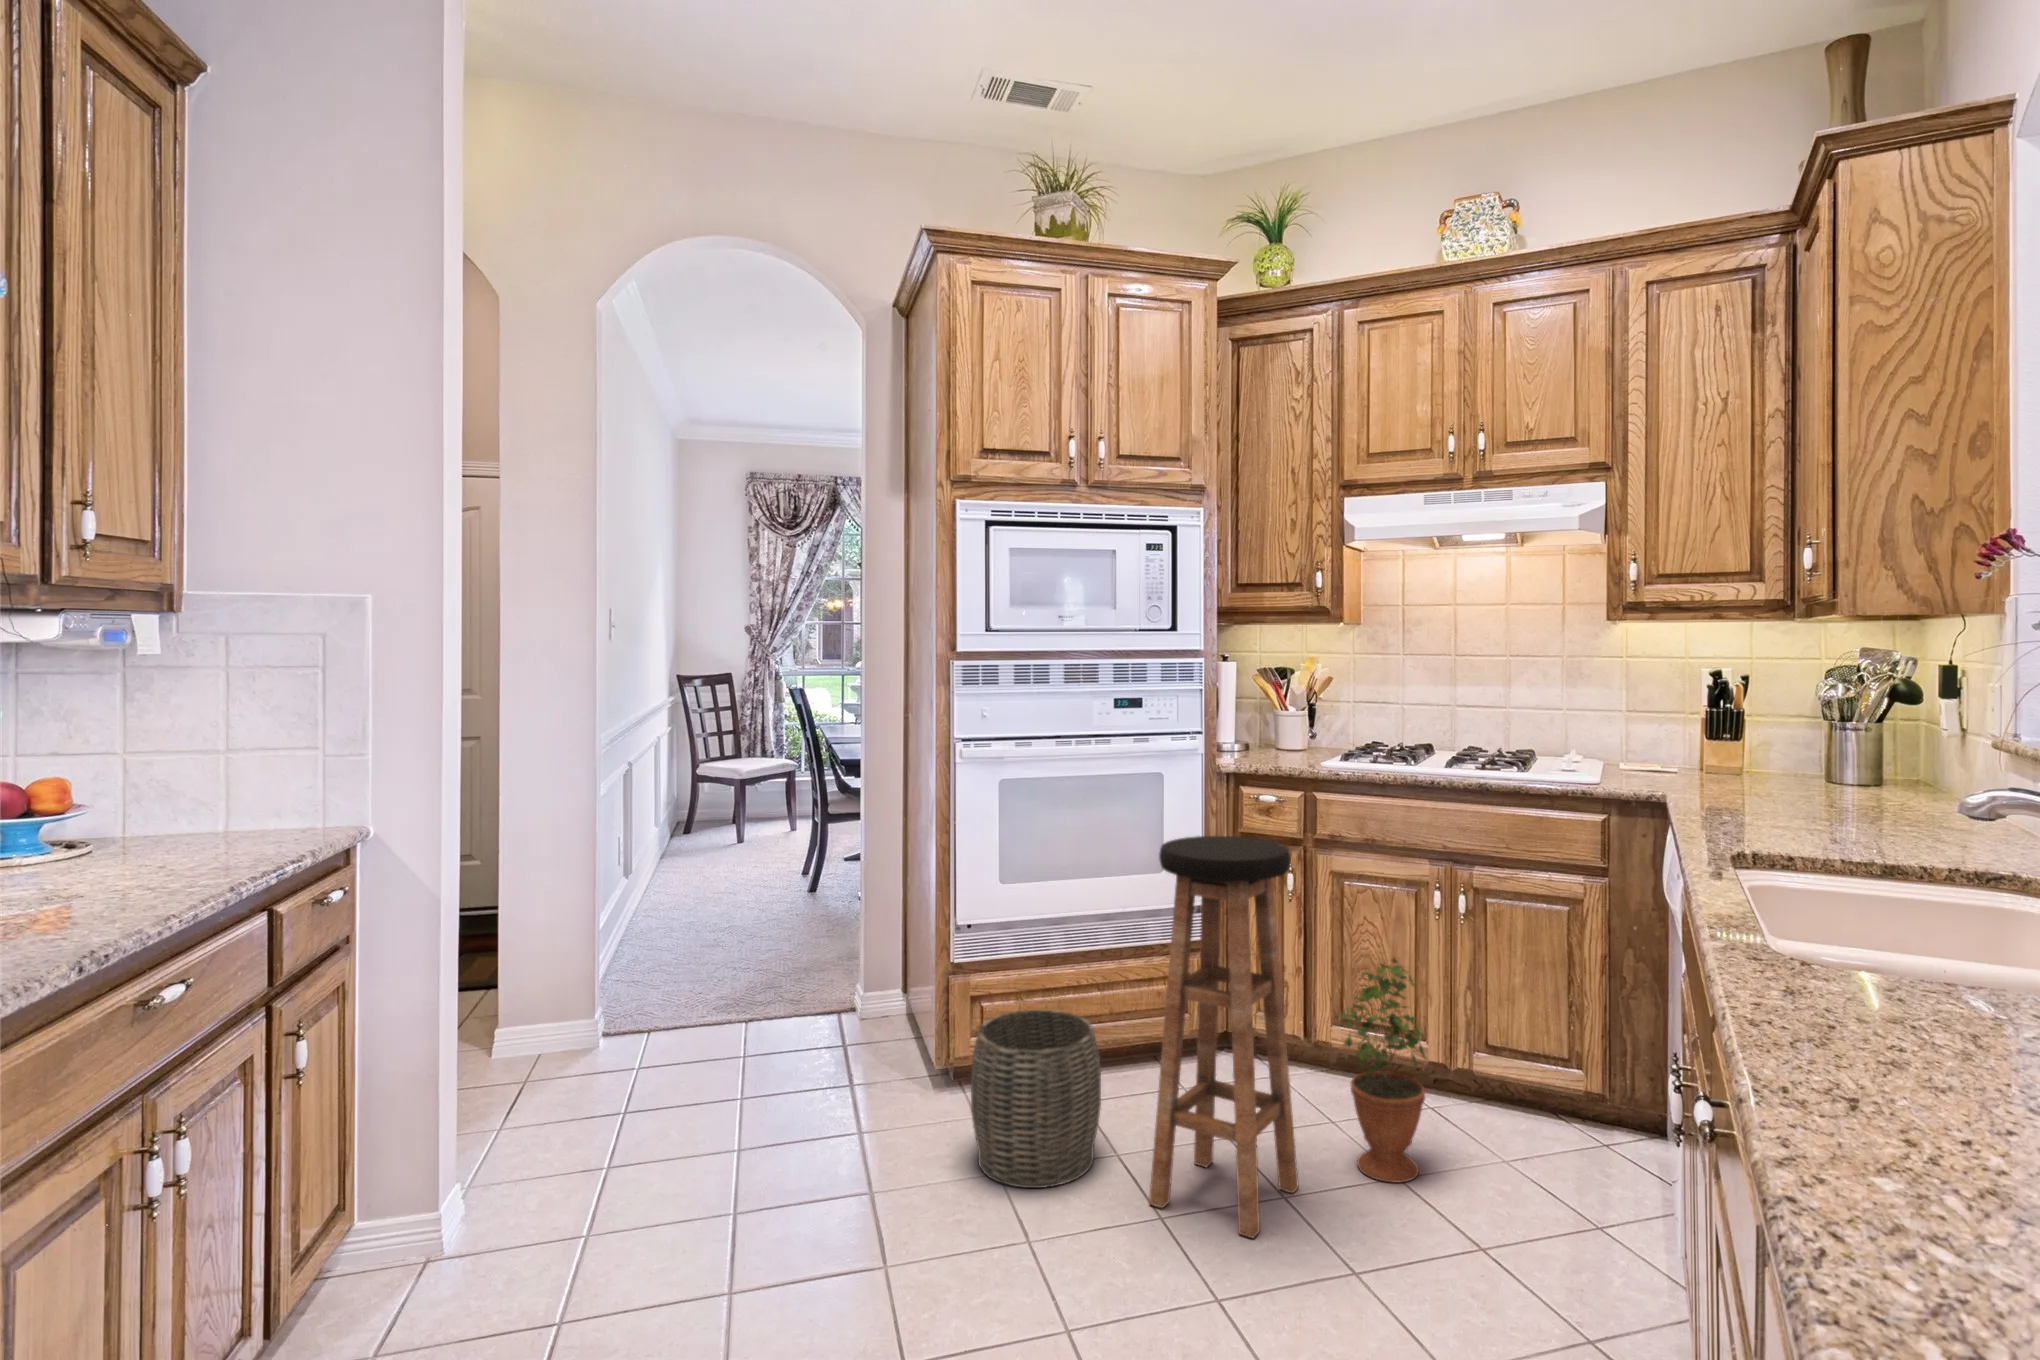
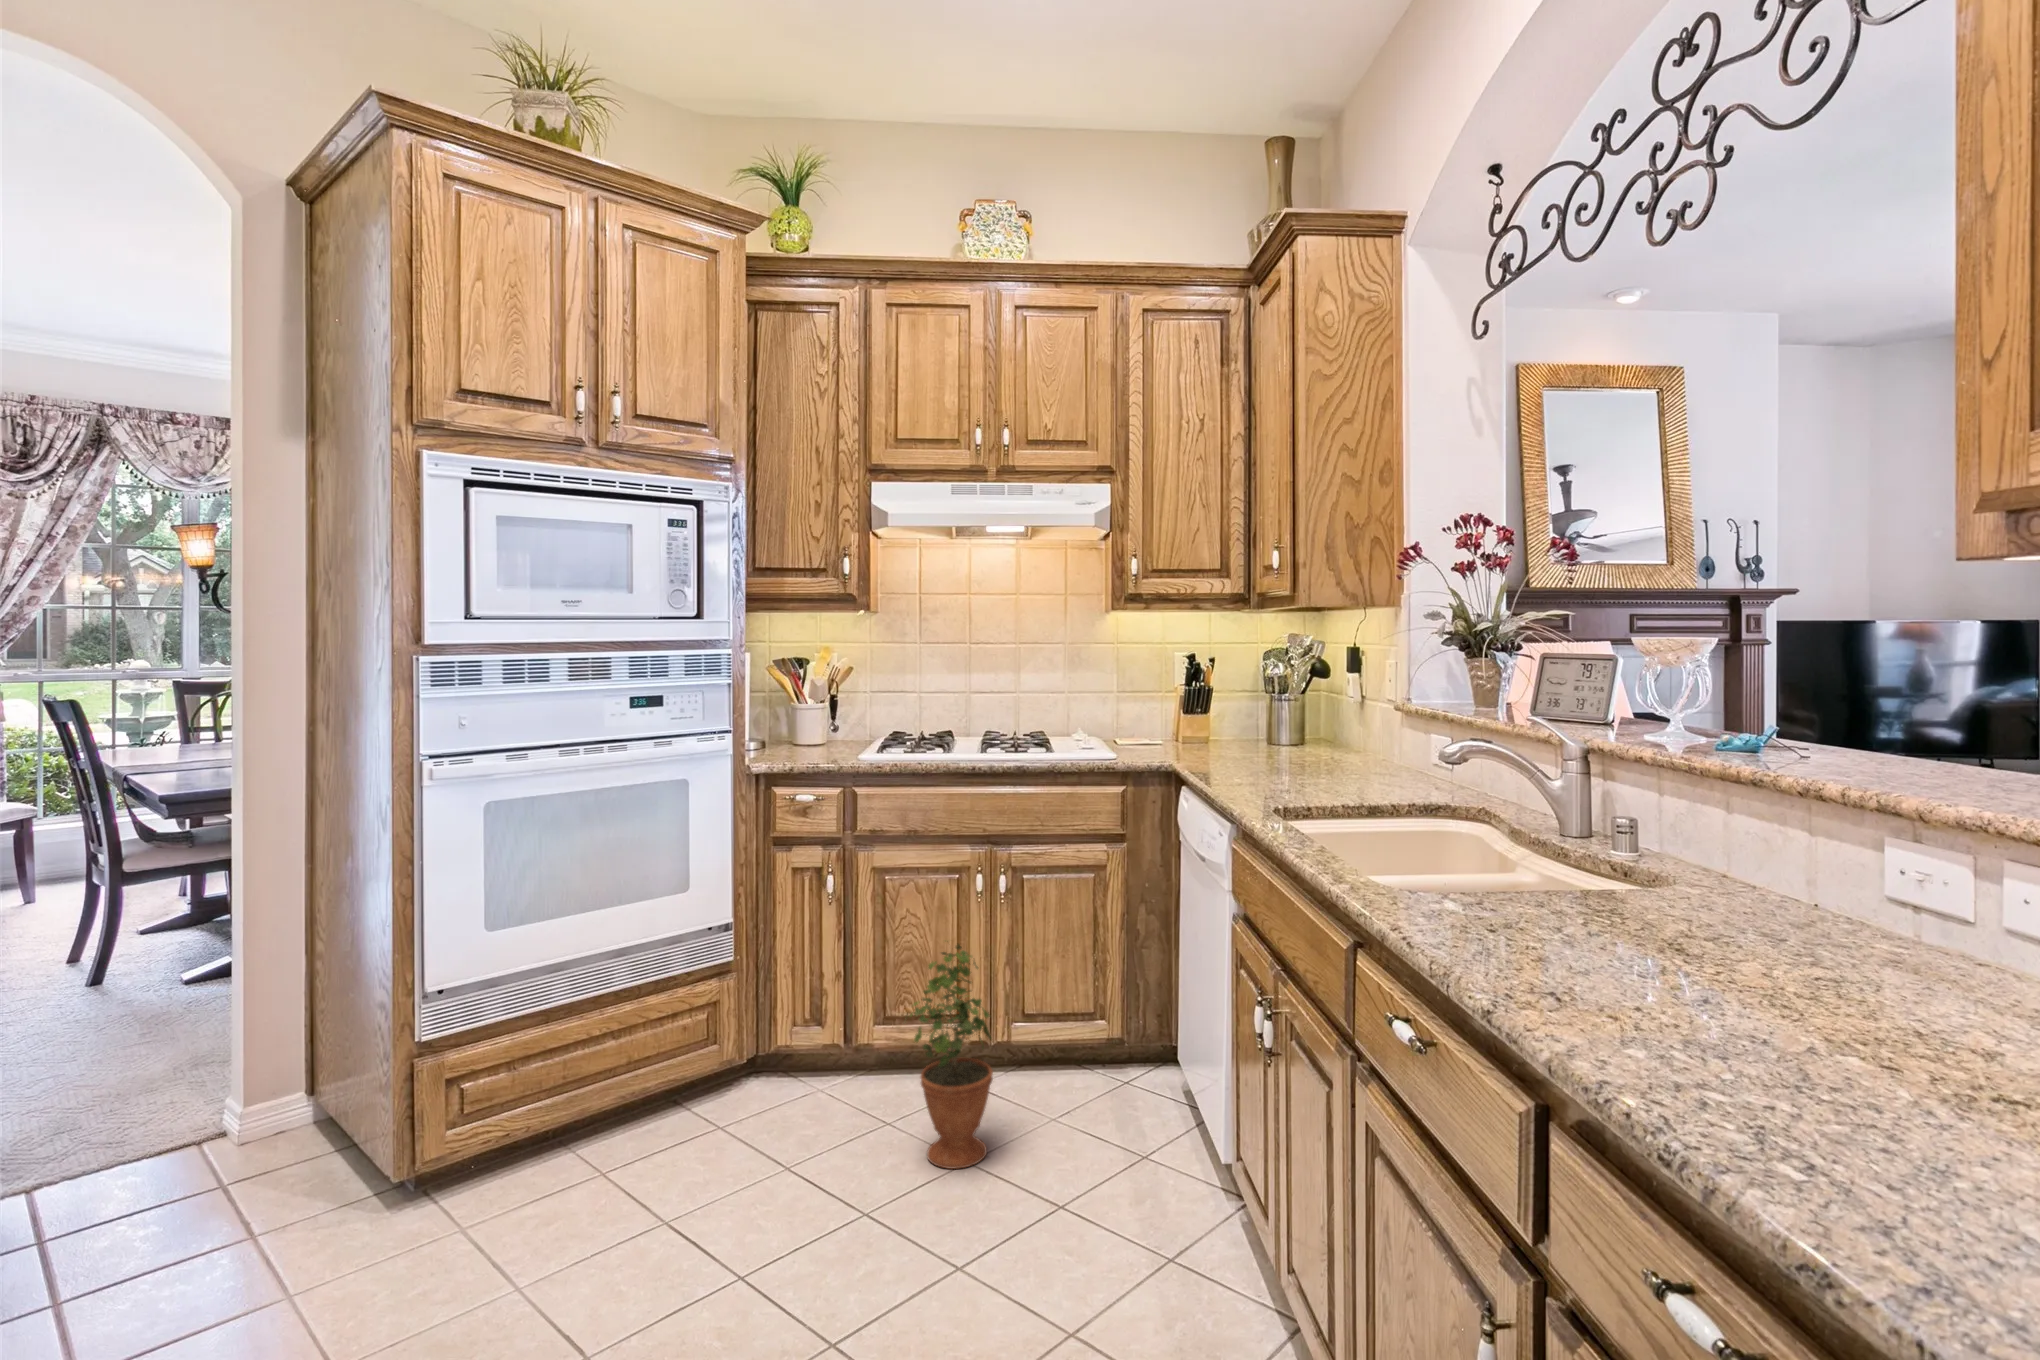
bar stool: present [1149,836,1298,1238] -> none [724,841,879,1270]
woven basket: present [971,1010,1101,1188] -> none [473,1073,649,1303]

